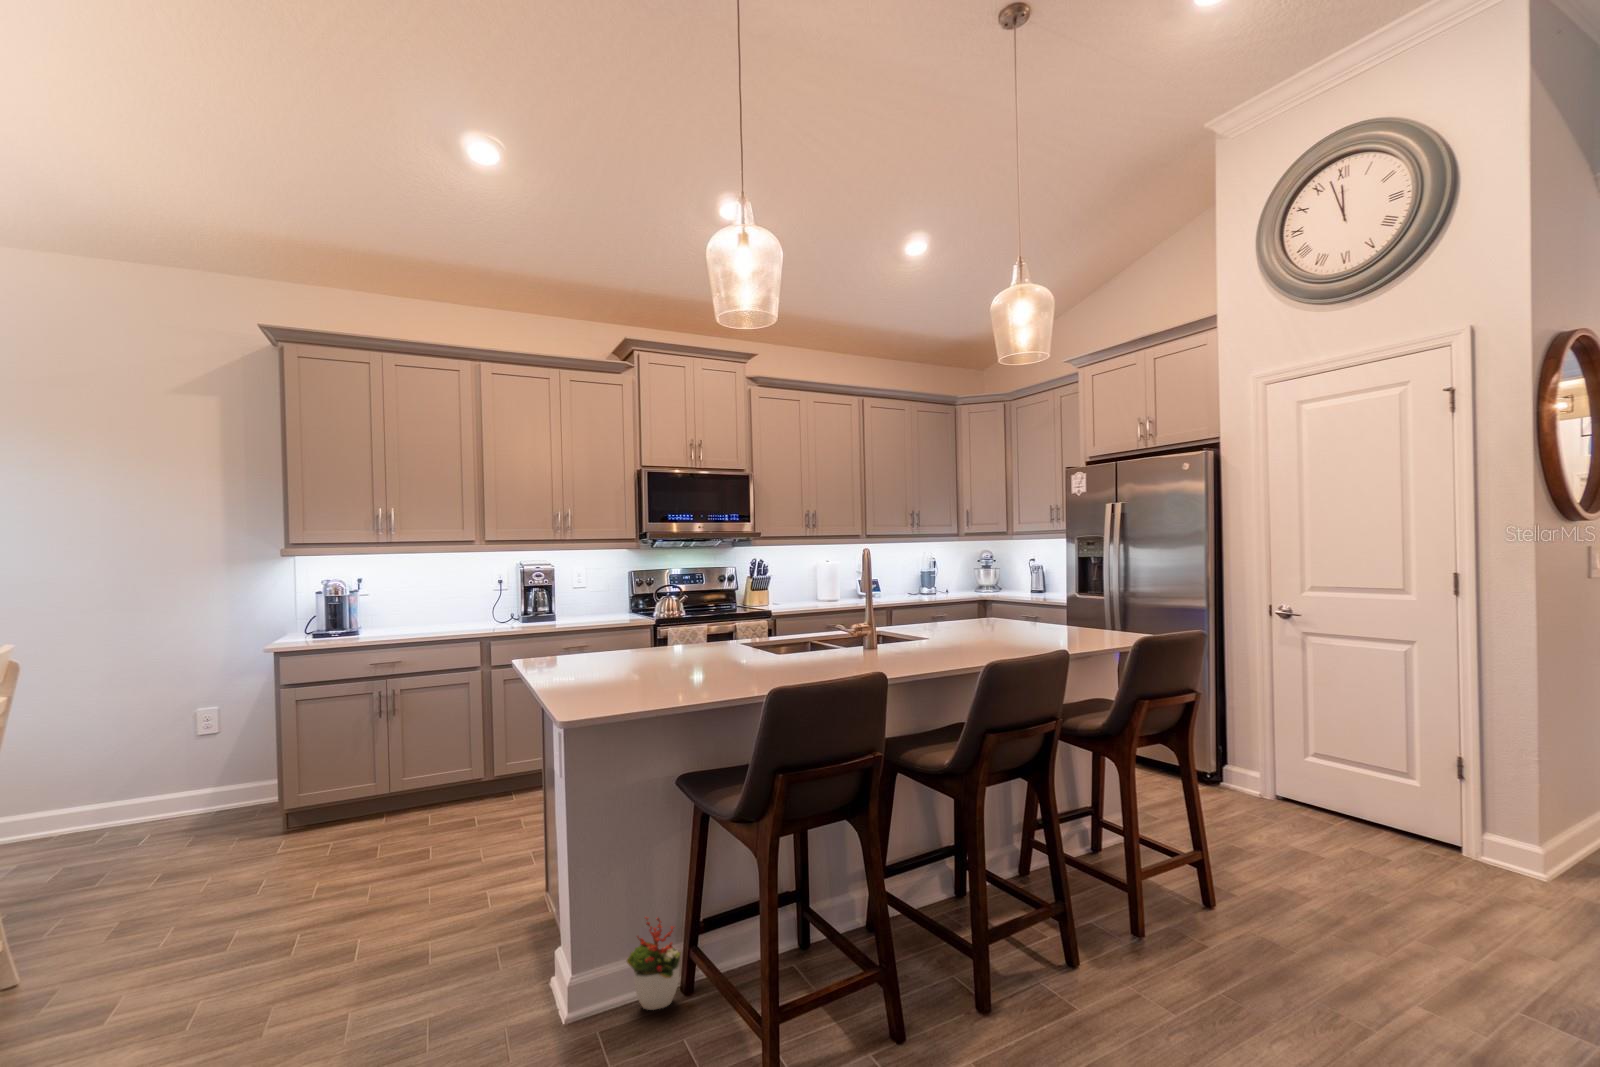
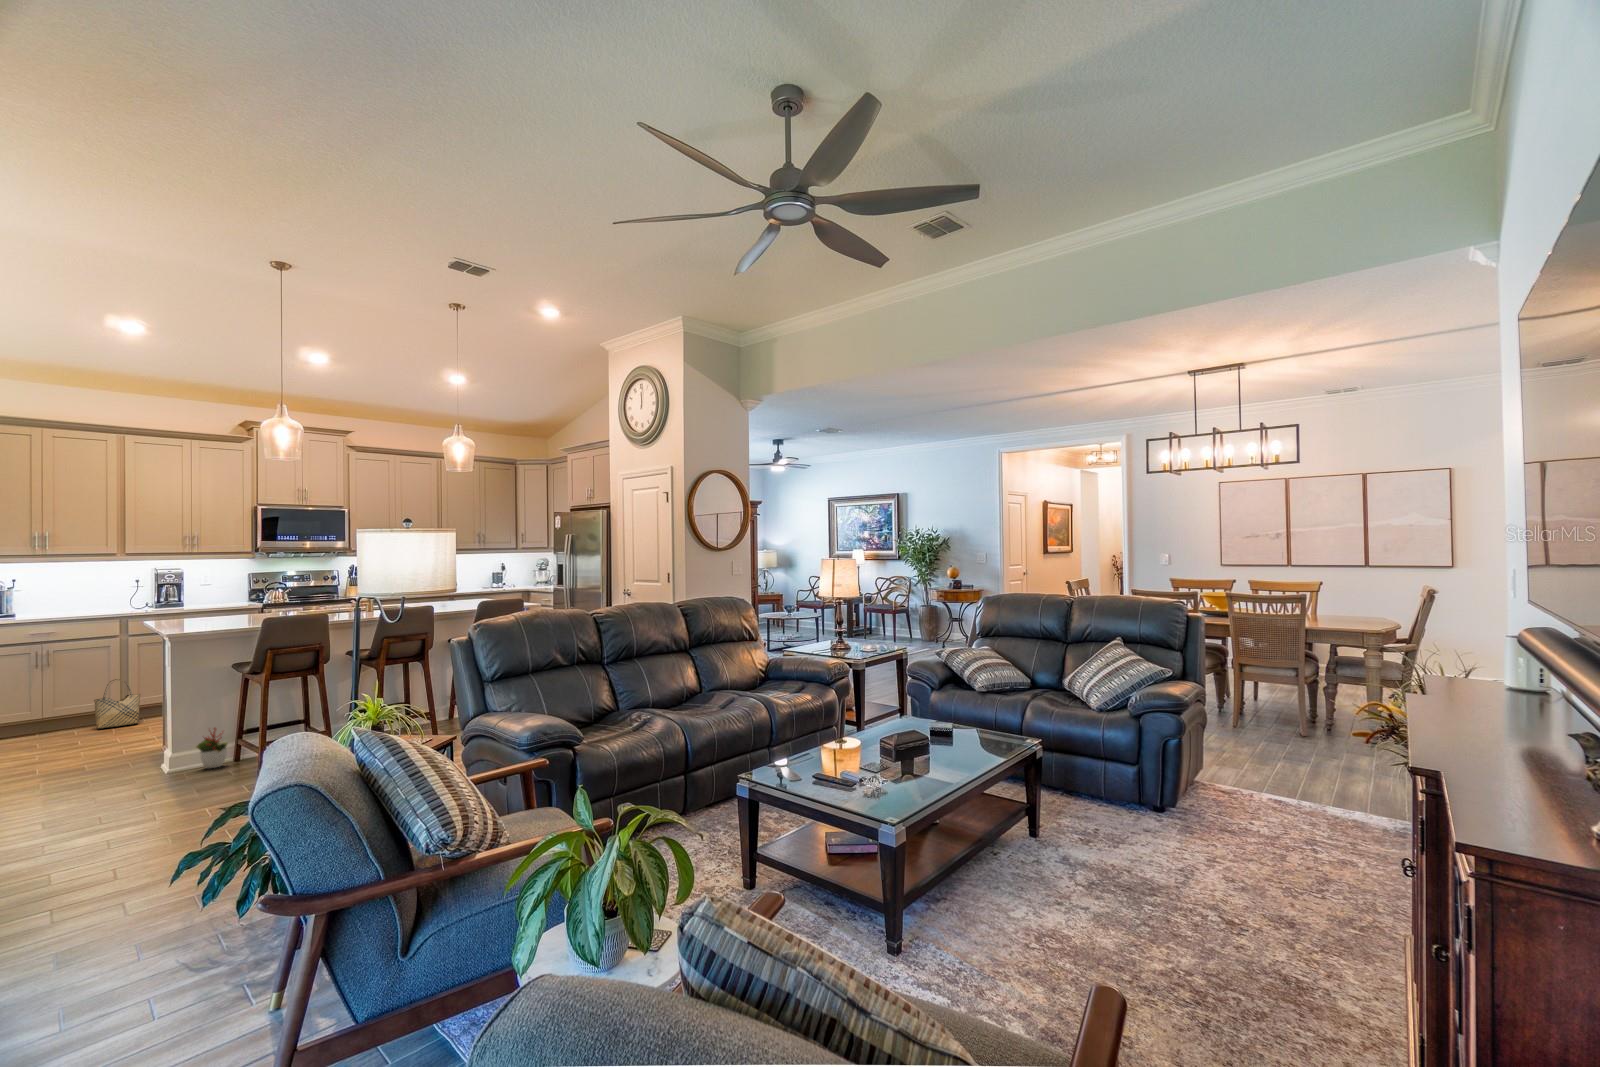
woven basket: none [451,737,510,819] -> present [94,679,141,728]

